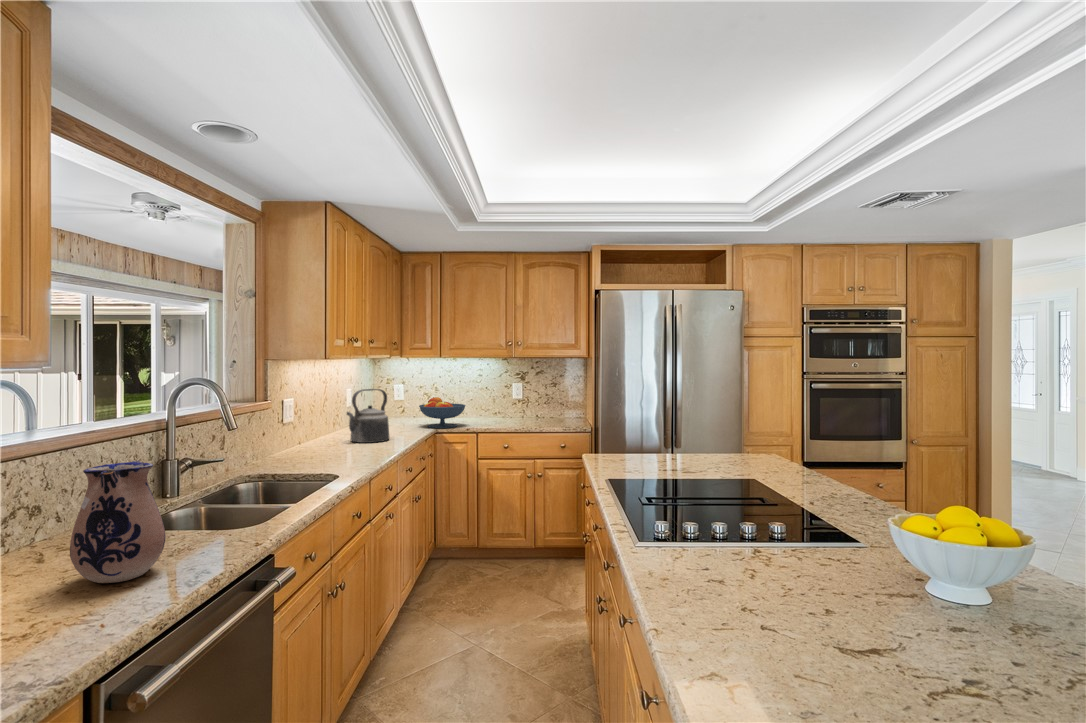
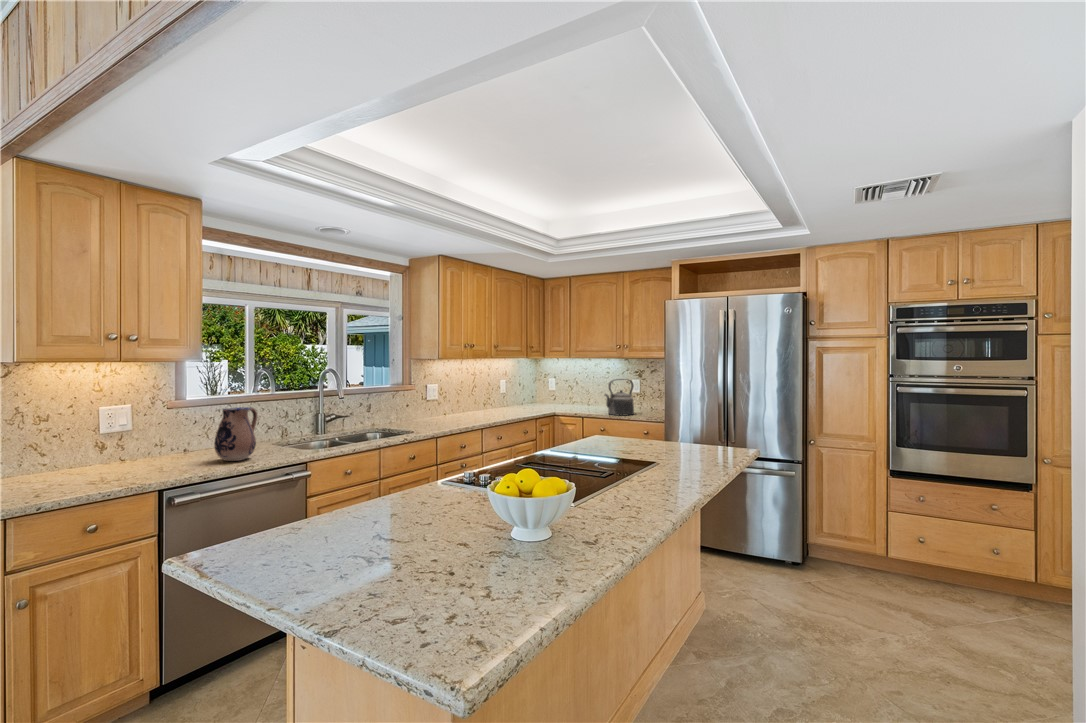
kettle: present [347,389,389,443] -> present [605,379,634,416]
fruit bowl: present [419,397,465,428] -> none [543,389,578,413]

